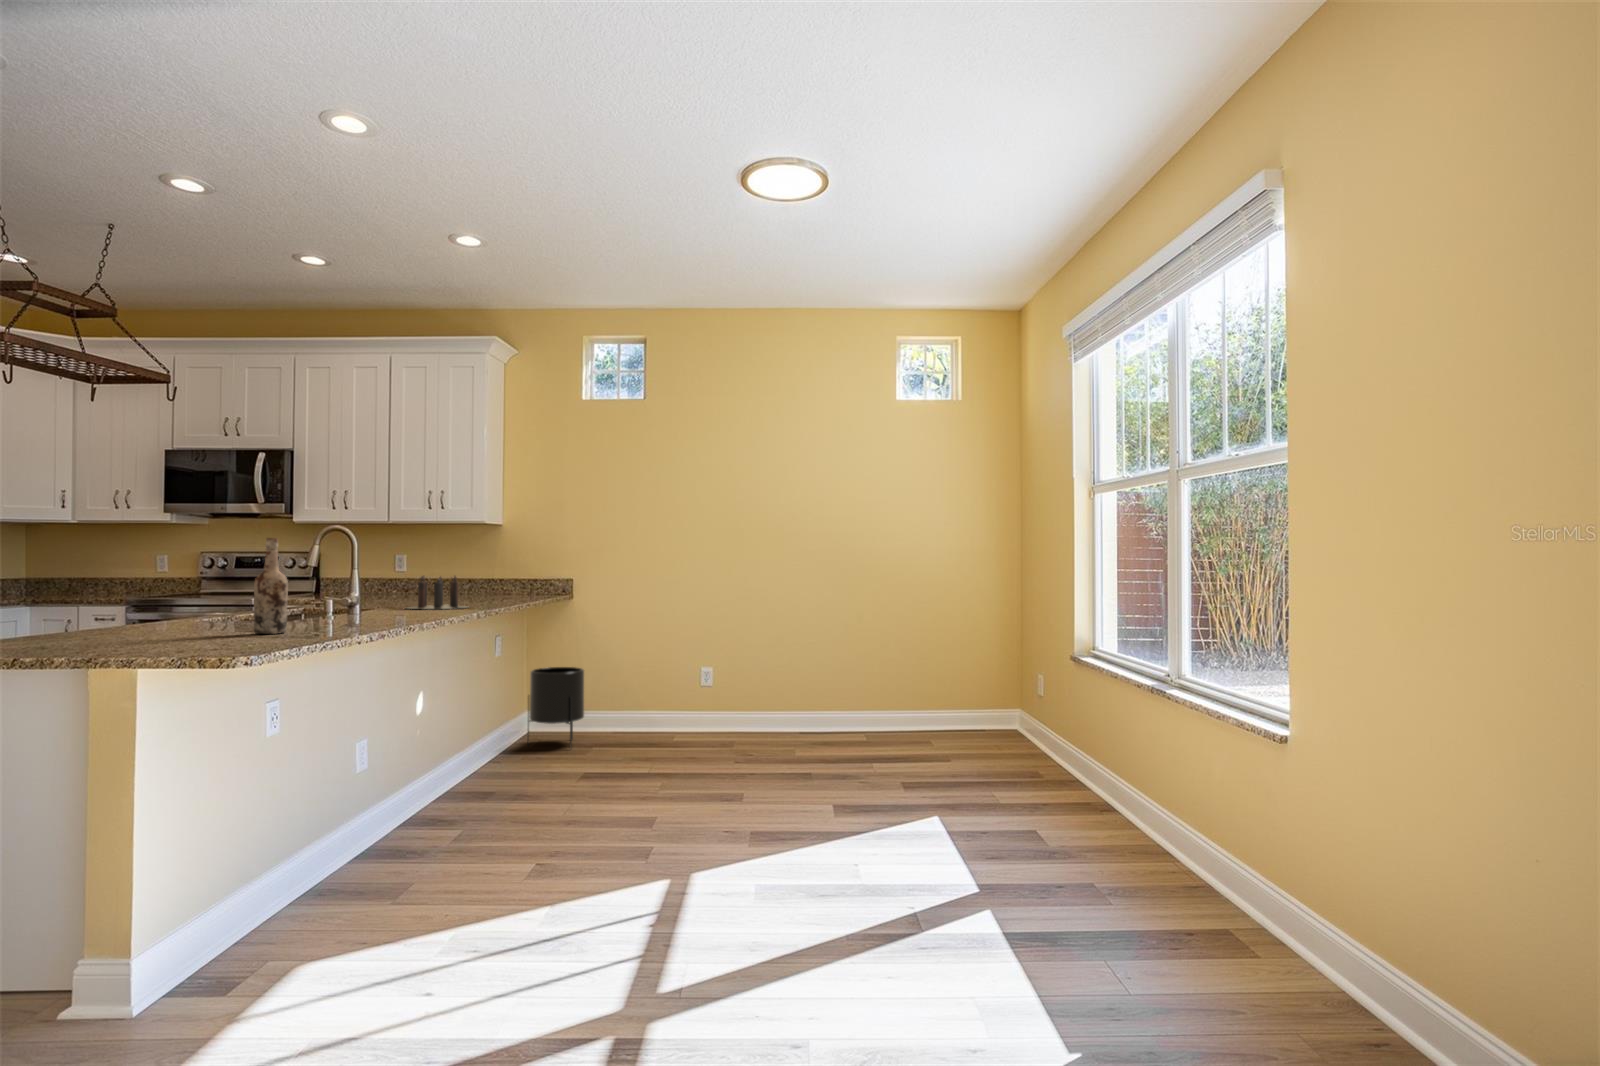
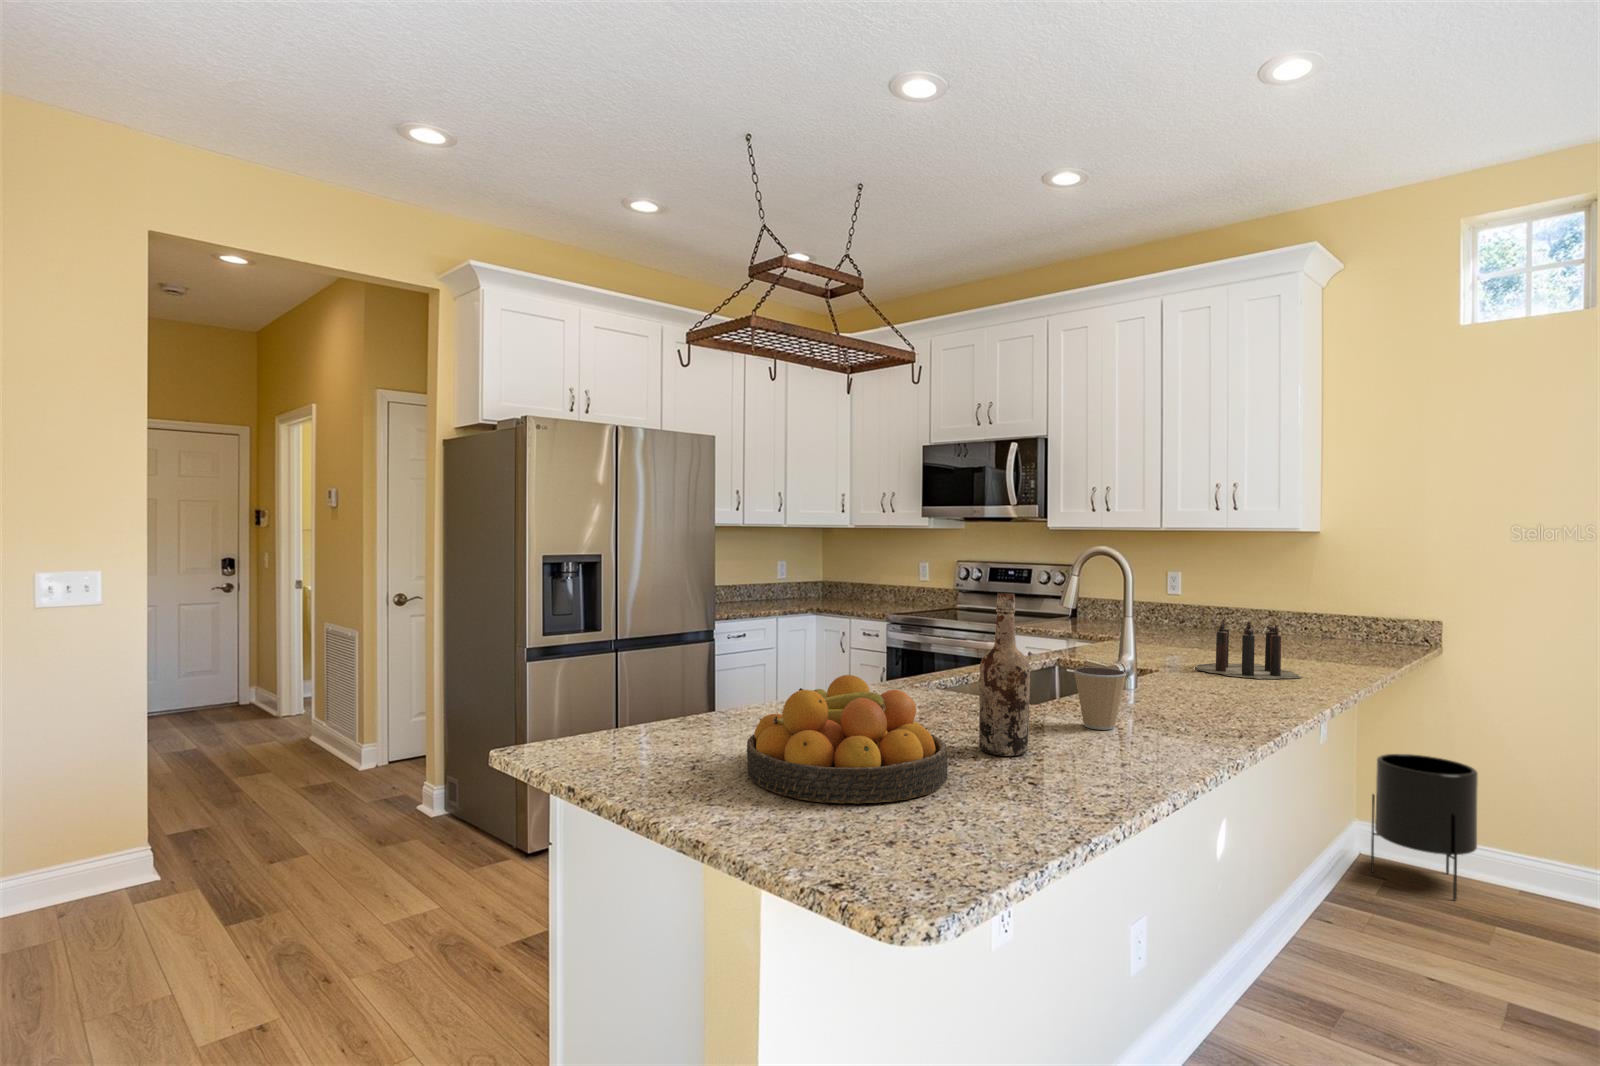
fruit bowl: none [89,587,237,649] -> present [747,675,948,804]
coffee cup: none [316,590,350,626] -> present [1074,667,1127,730]

